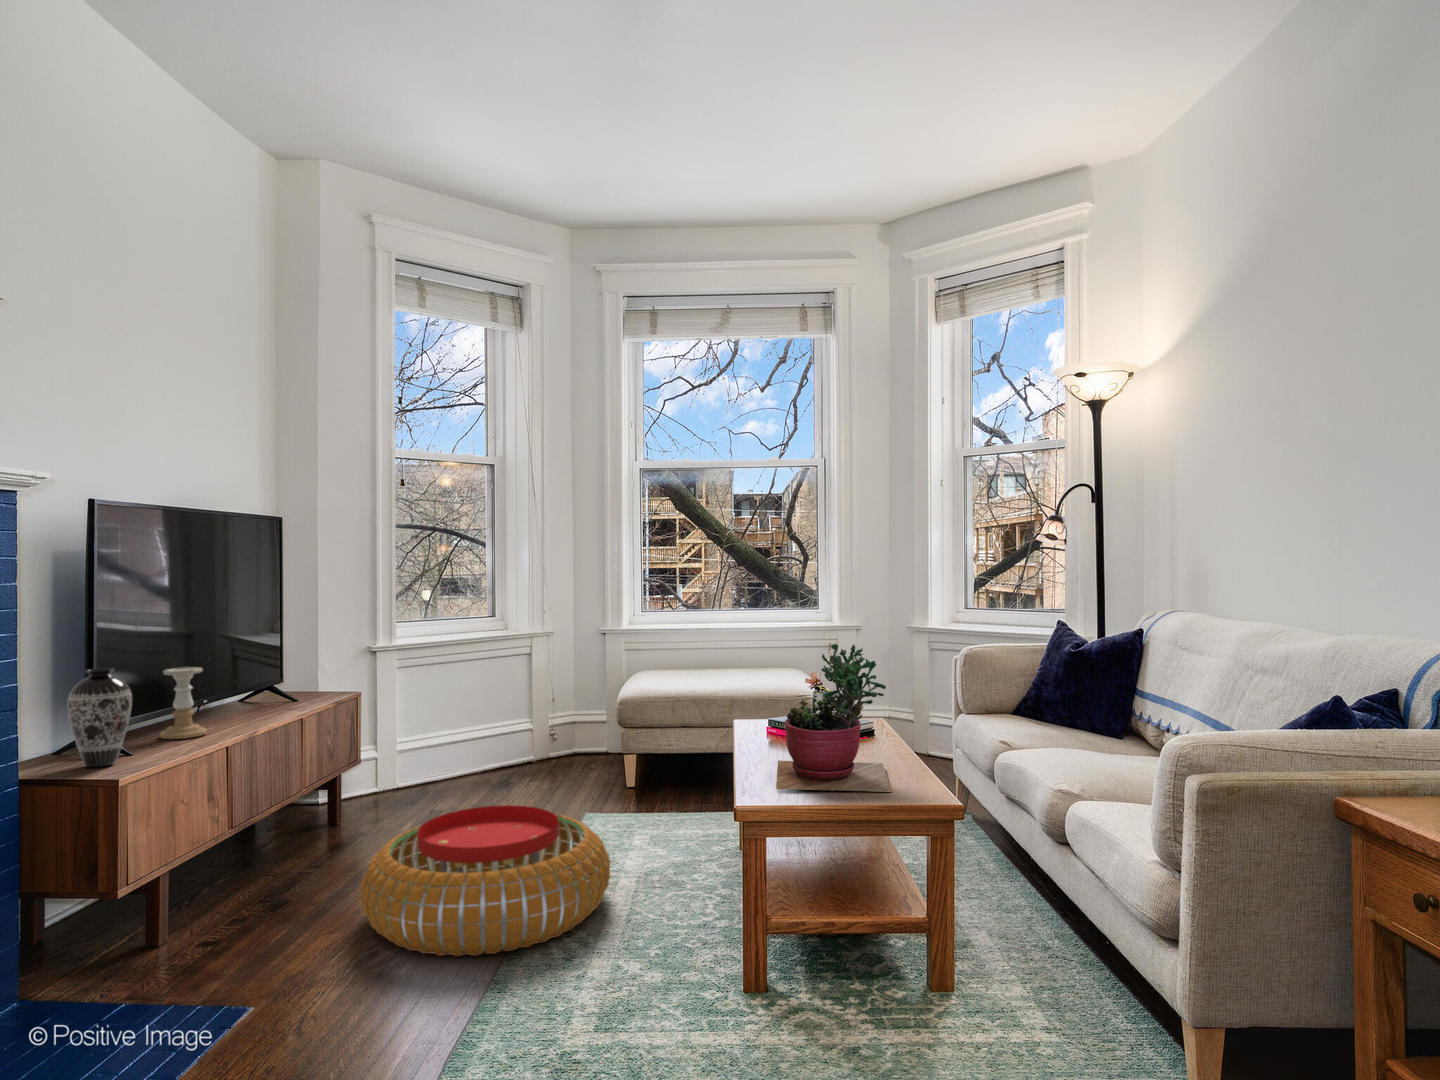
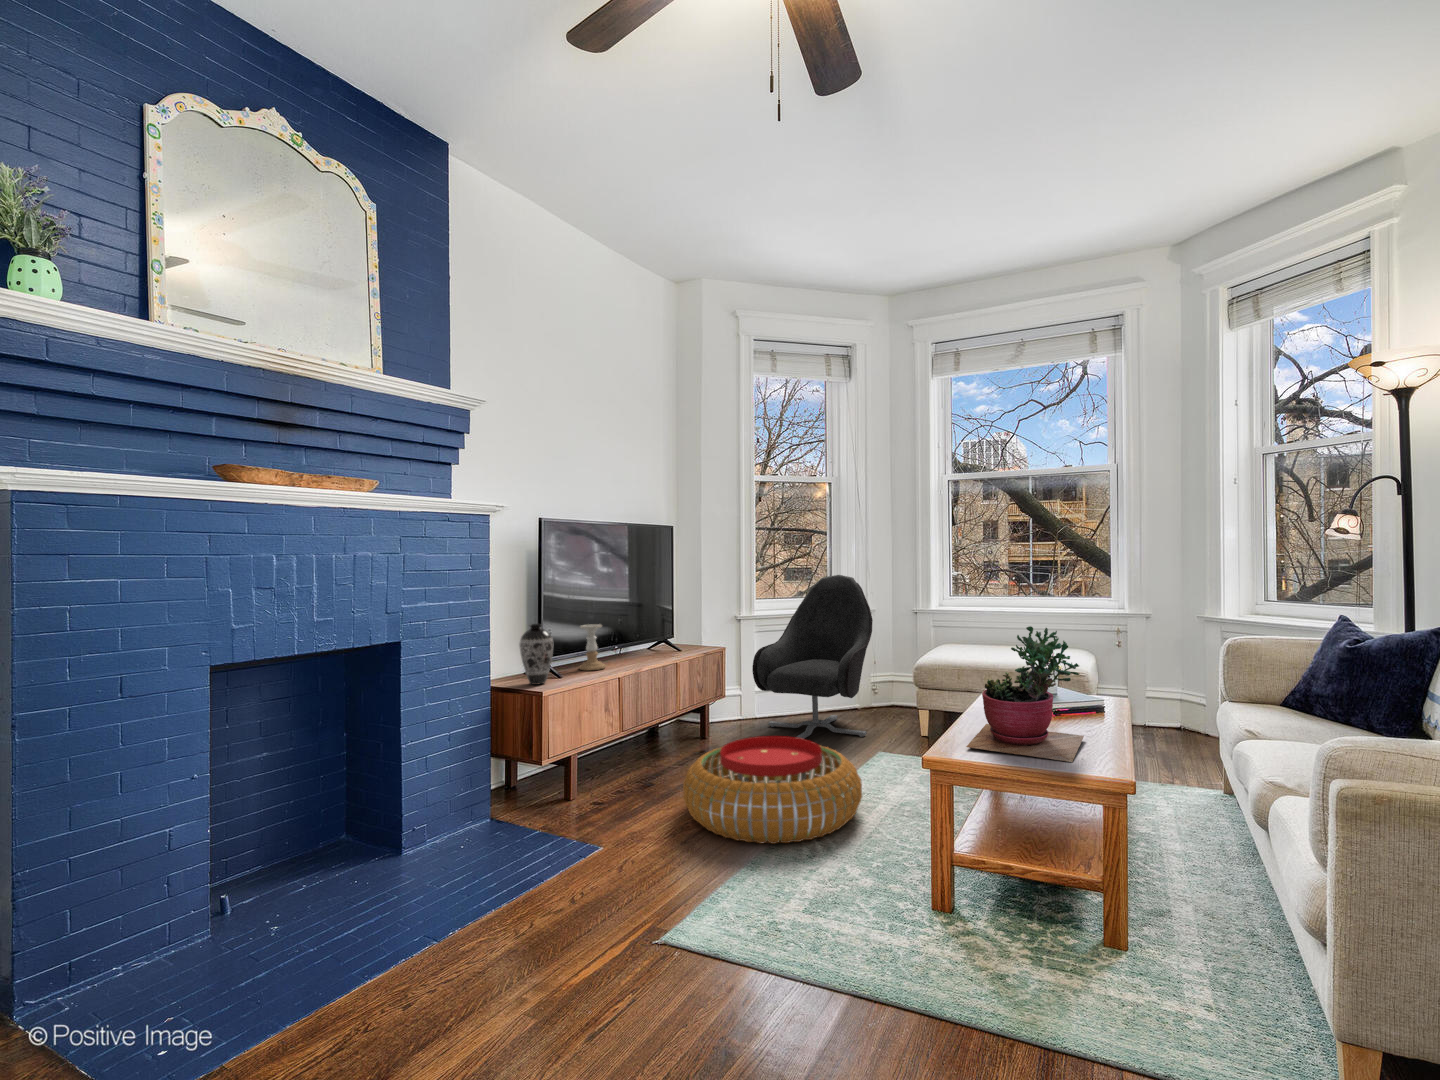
armchair: none [412,594,567,817] -> present [752,575,873,739]

